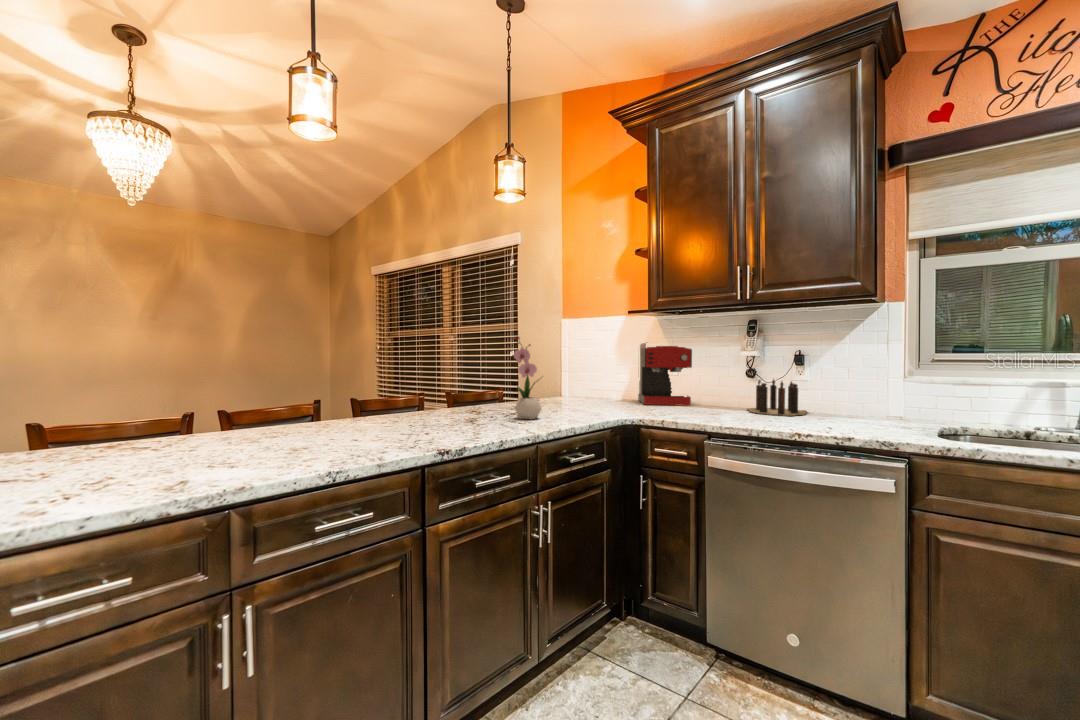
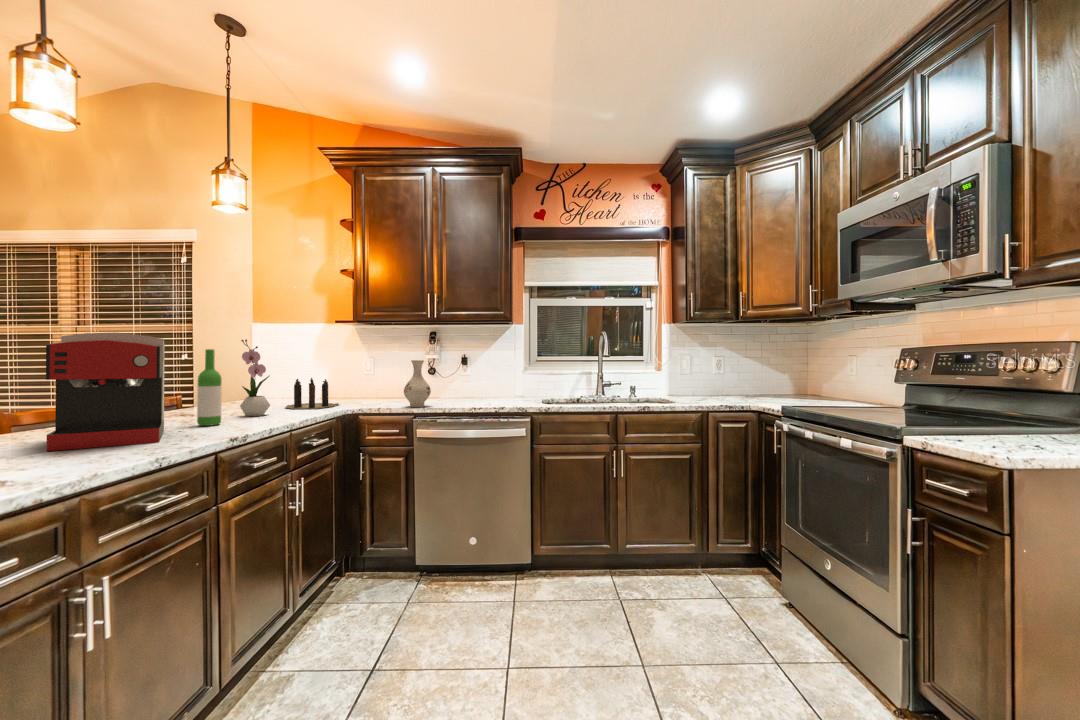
coffee maker: present [638,342,692,406] -> present [46,333,165,451]
wine bottle: none [465,348,486,427] -> present [197,349,222,426]
vase: none [693,360,731,425] -> present [404,360,431,407]
candle: present [747,379,807,416] -> present [285,378,339,409]

